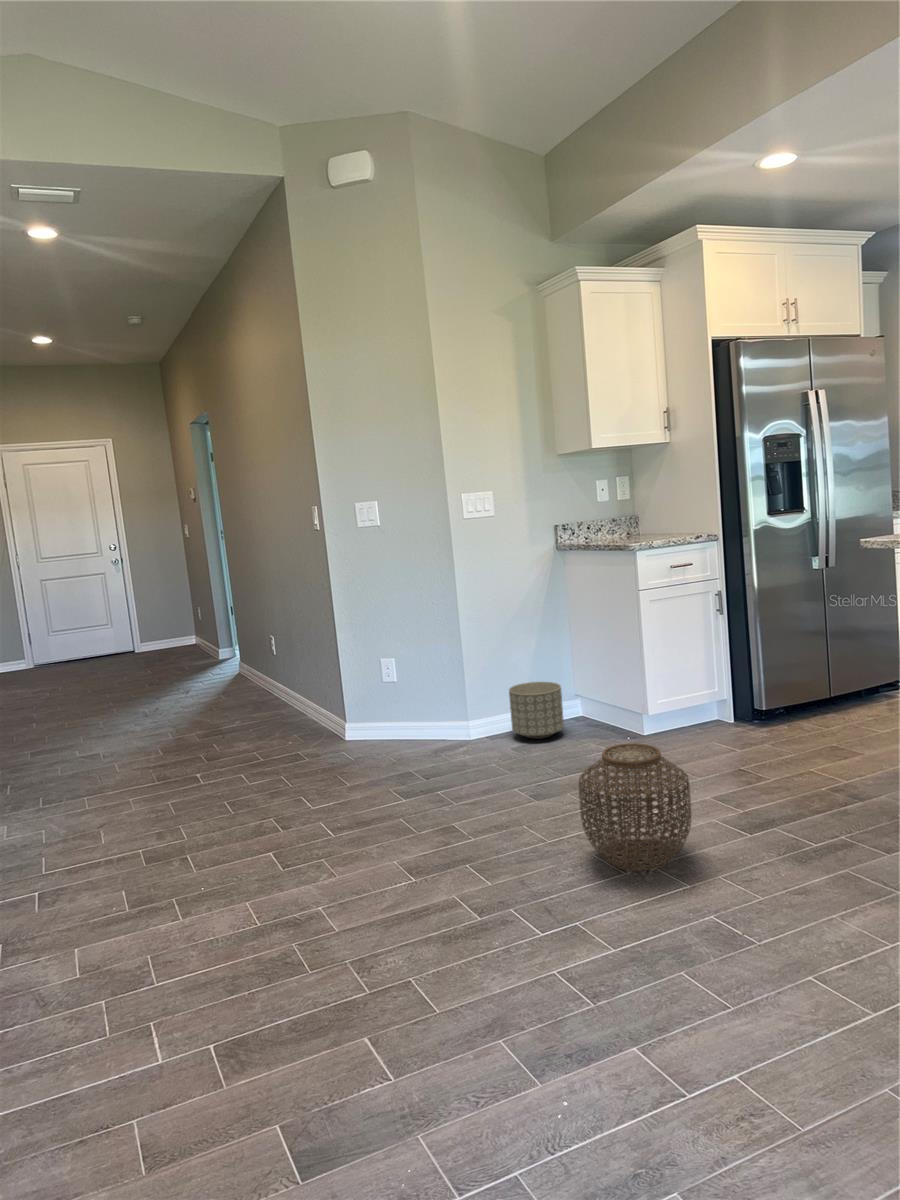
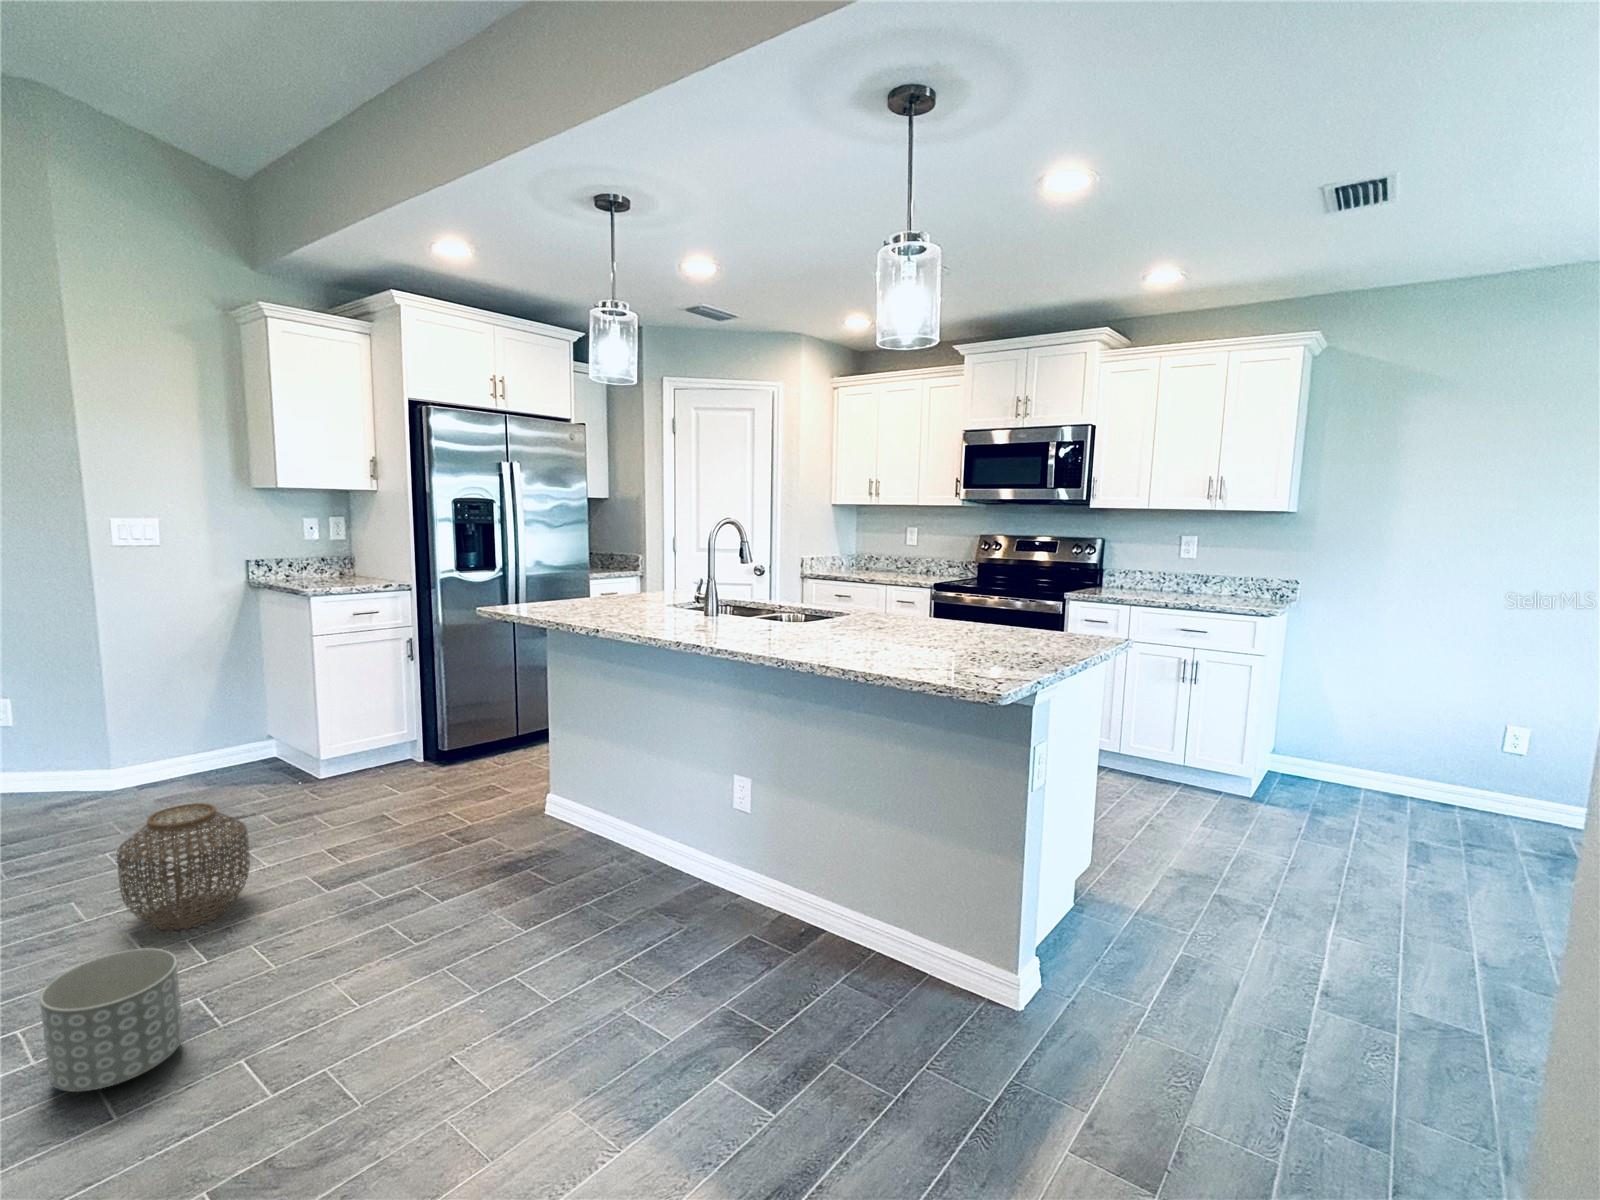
planter: present [509,682,564,739] -> present [40,948,183,1092]

